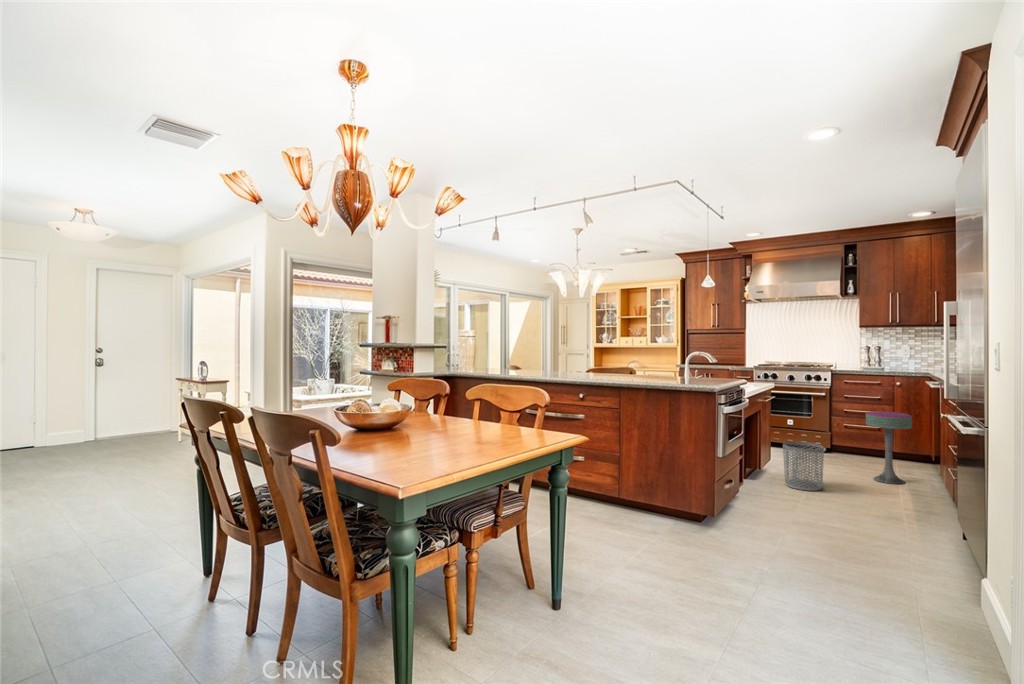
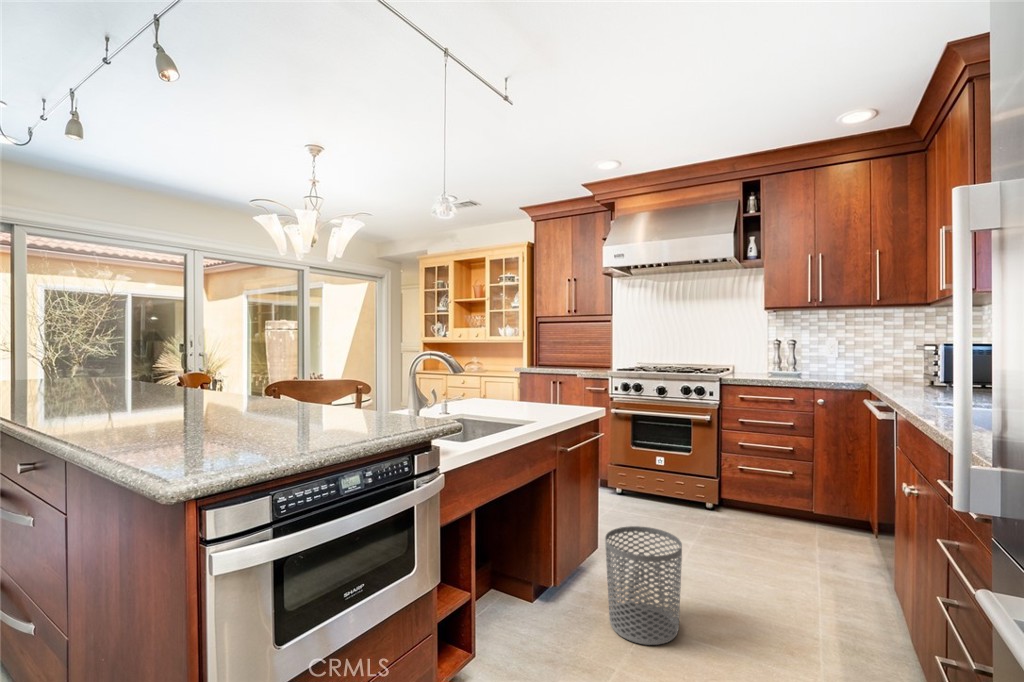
bar stool: present [866,411,912,484] -> none [767,458,849,607]

